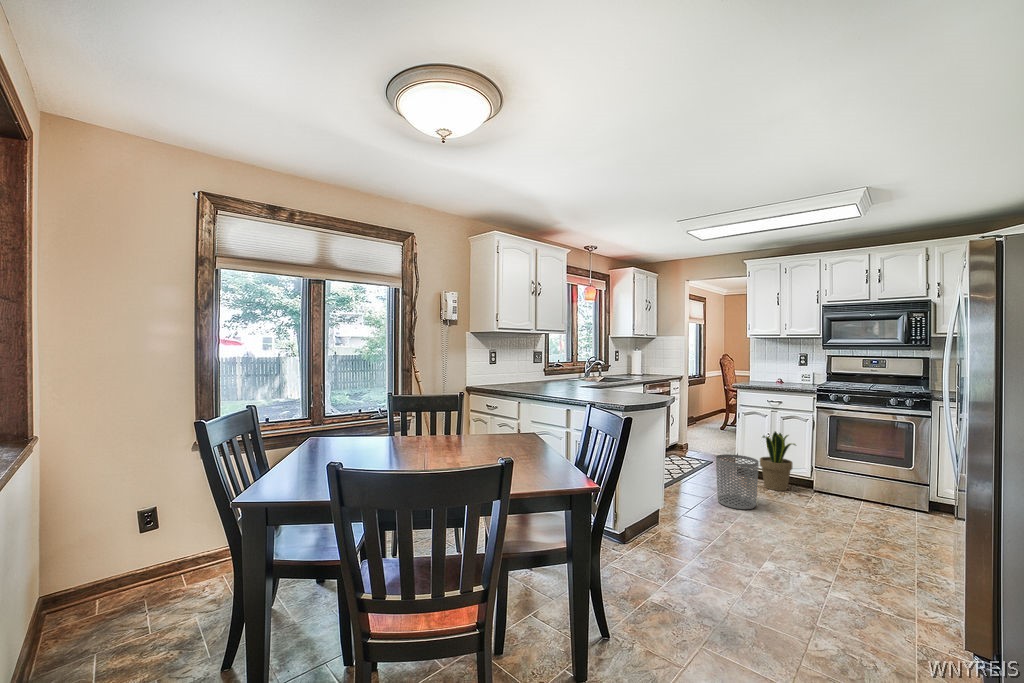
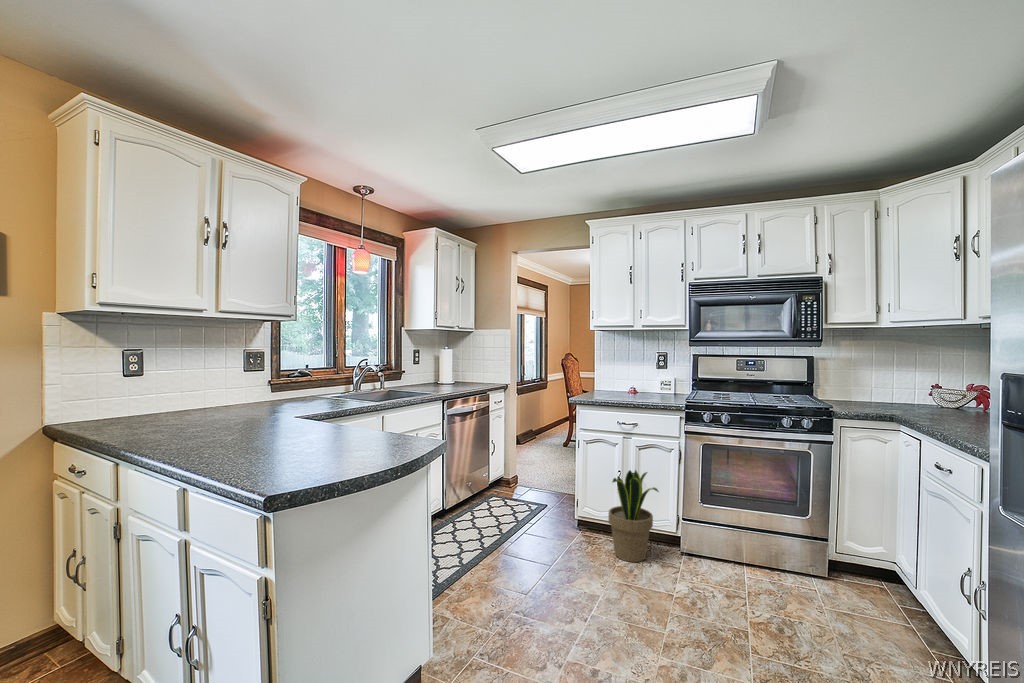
waste bin: present [716,454,759,509] -> none [543,521,609,627]

